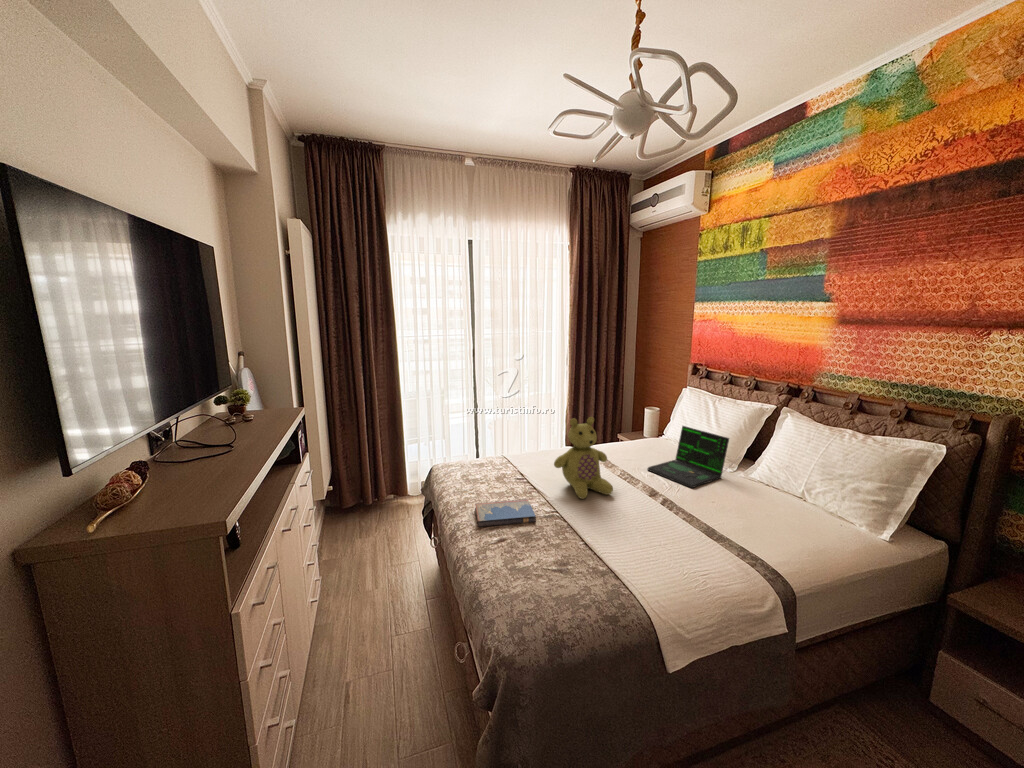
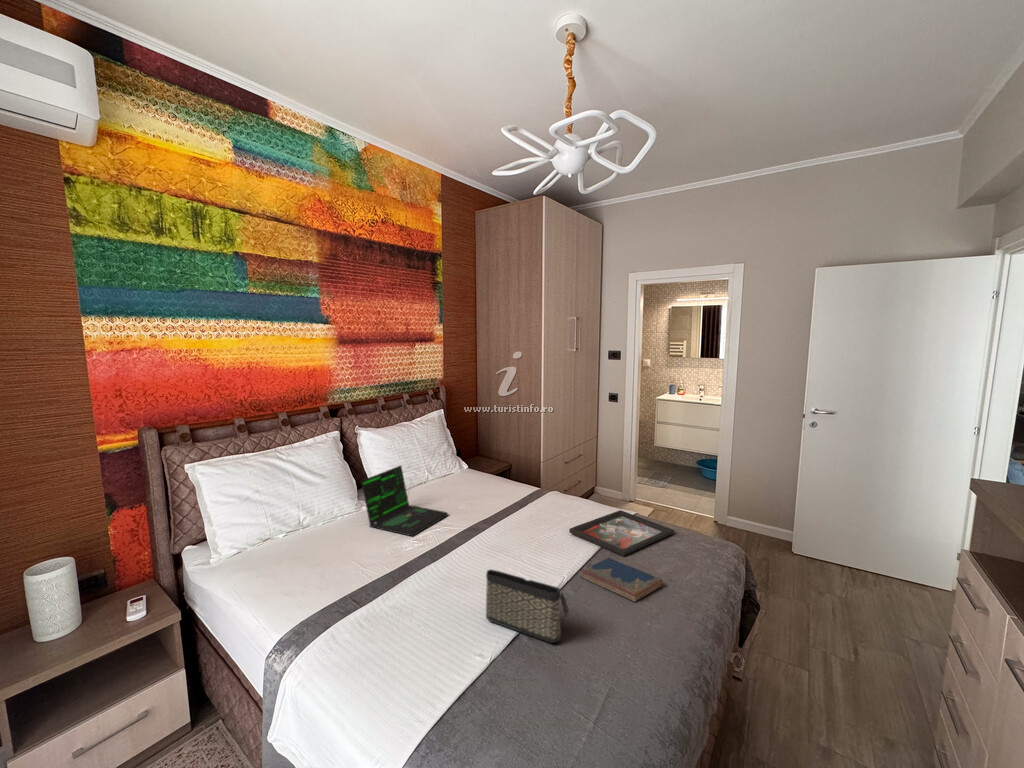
stuffed bear: present [554,417,613,499] -> none [467,472,539,564]
handbag: none [470,442,524,480] -> present [486,570,569,643]
decorative tray: none [540,521,652,590] -> present [569,510,674,556]

